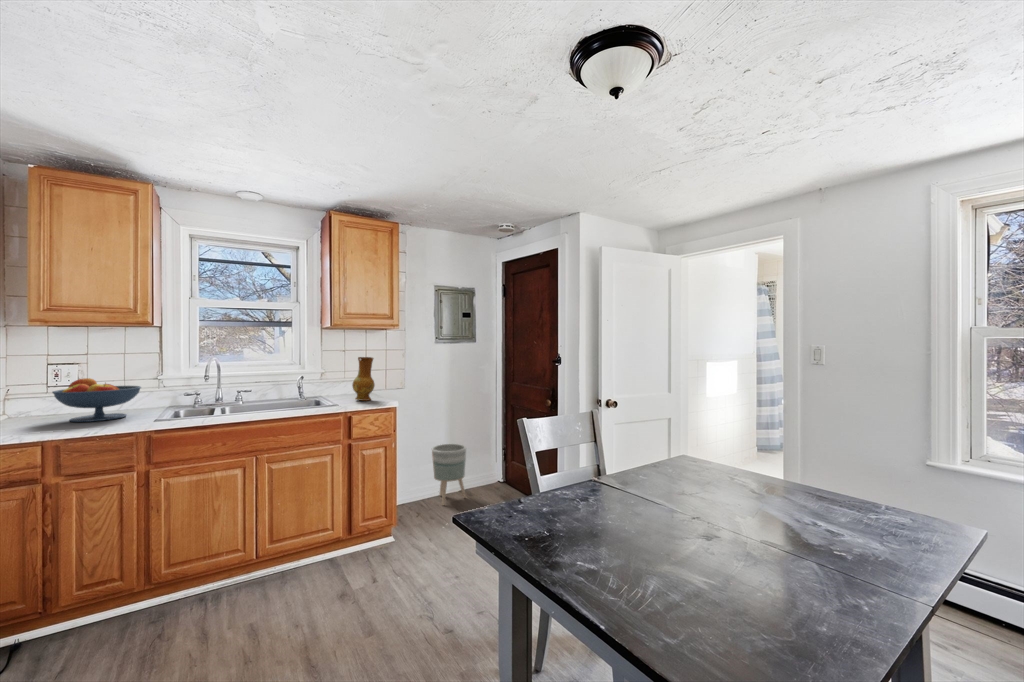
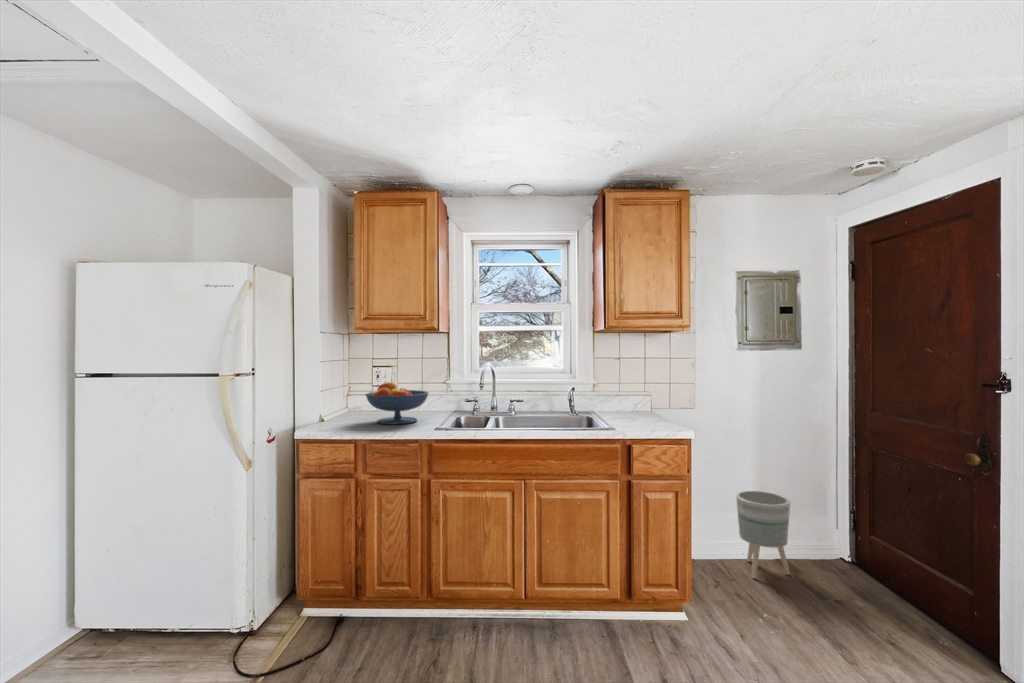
ceramic jug: present [352,357,375,401] -> none [631,368,659,424]

